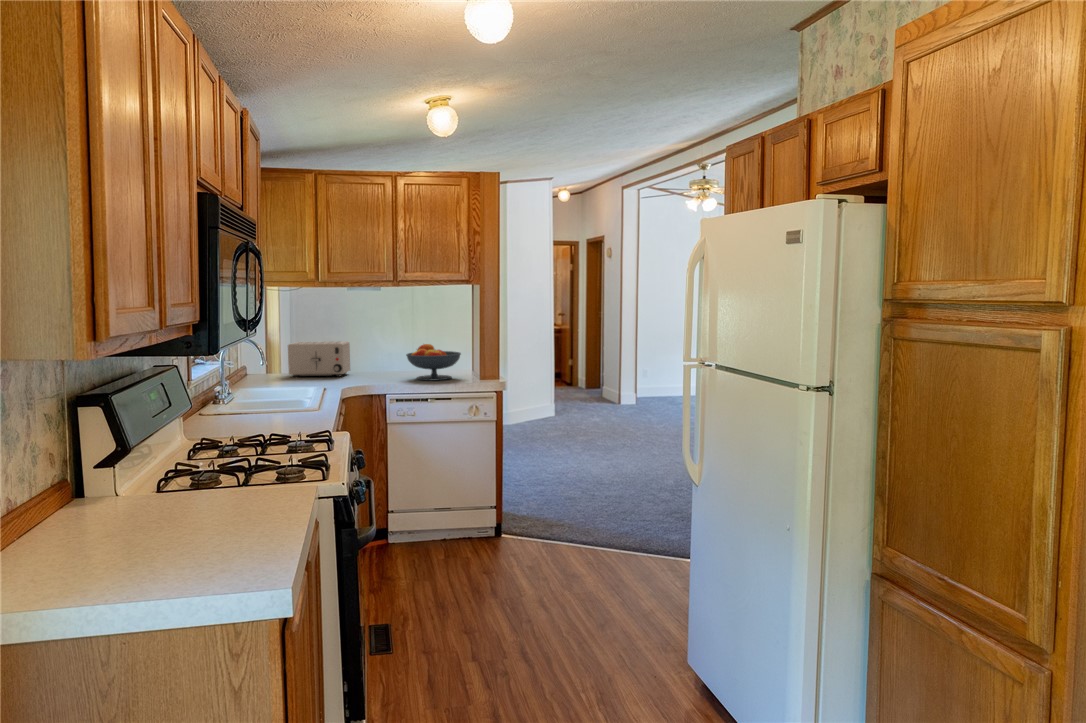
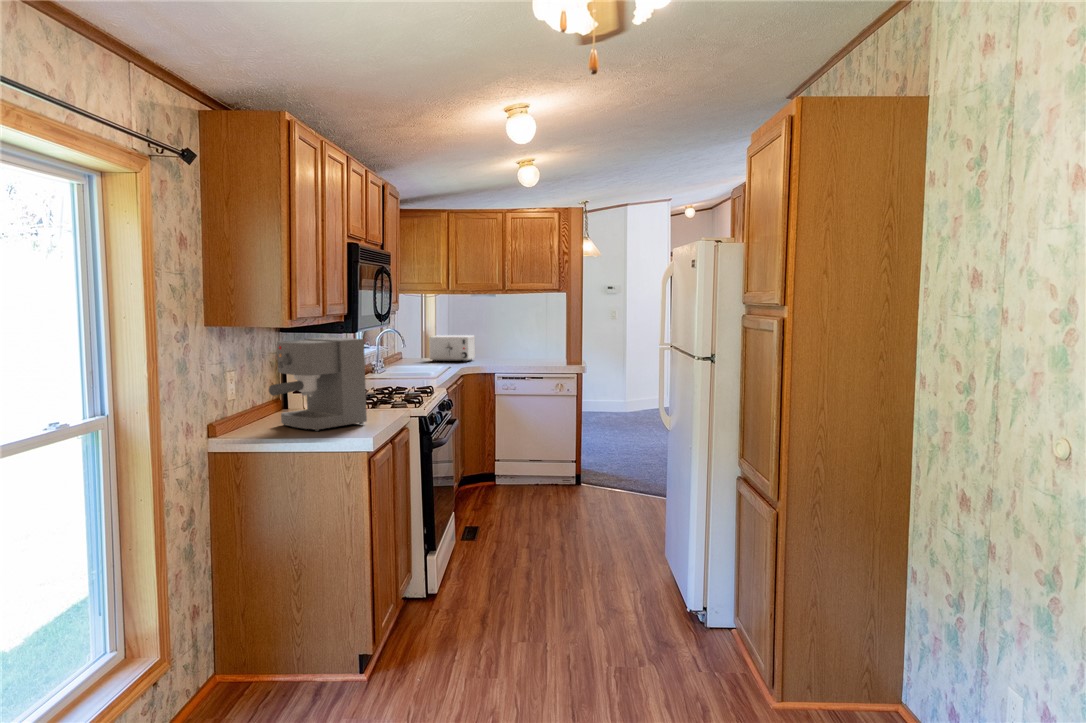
fruit bowl: present [406,344,461,381] -> none [512,337,554,365]
coffee maker: none [38,368,255,572] -> present [269,337,367,431]

